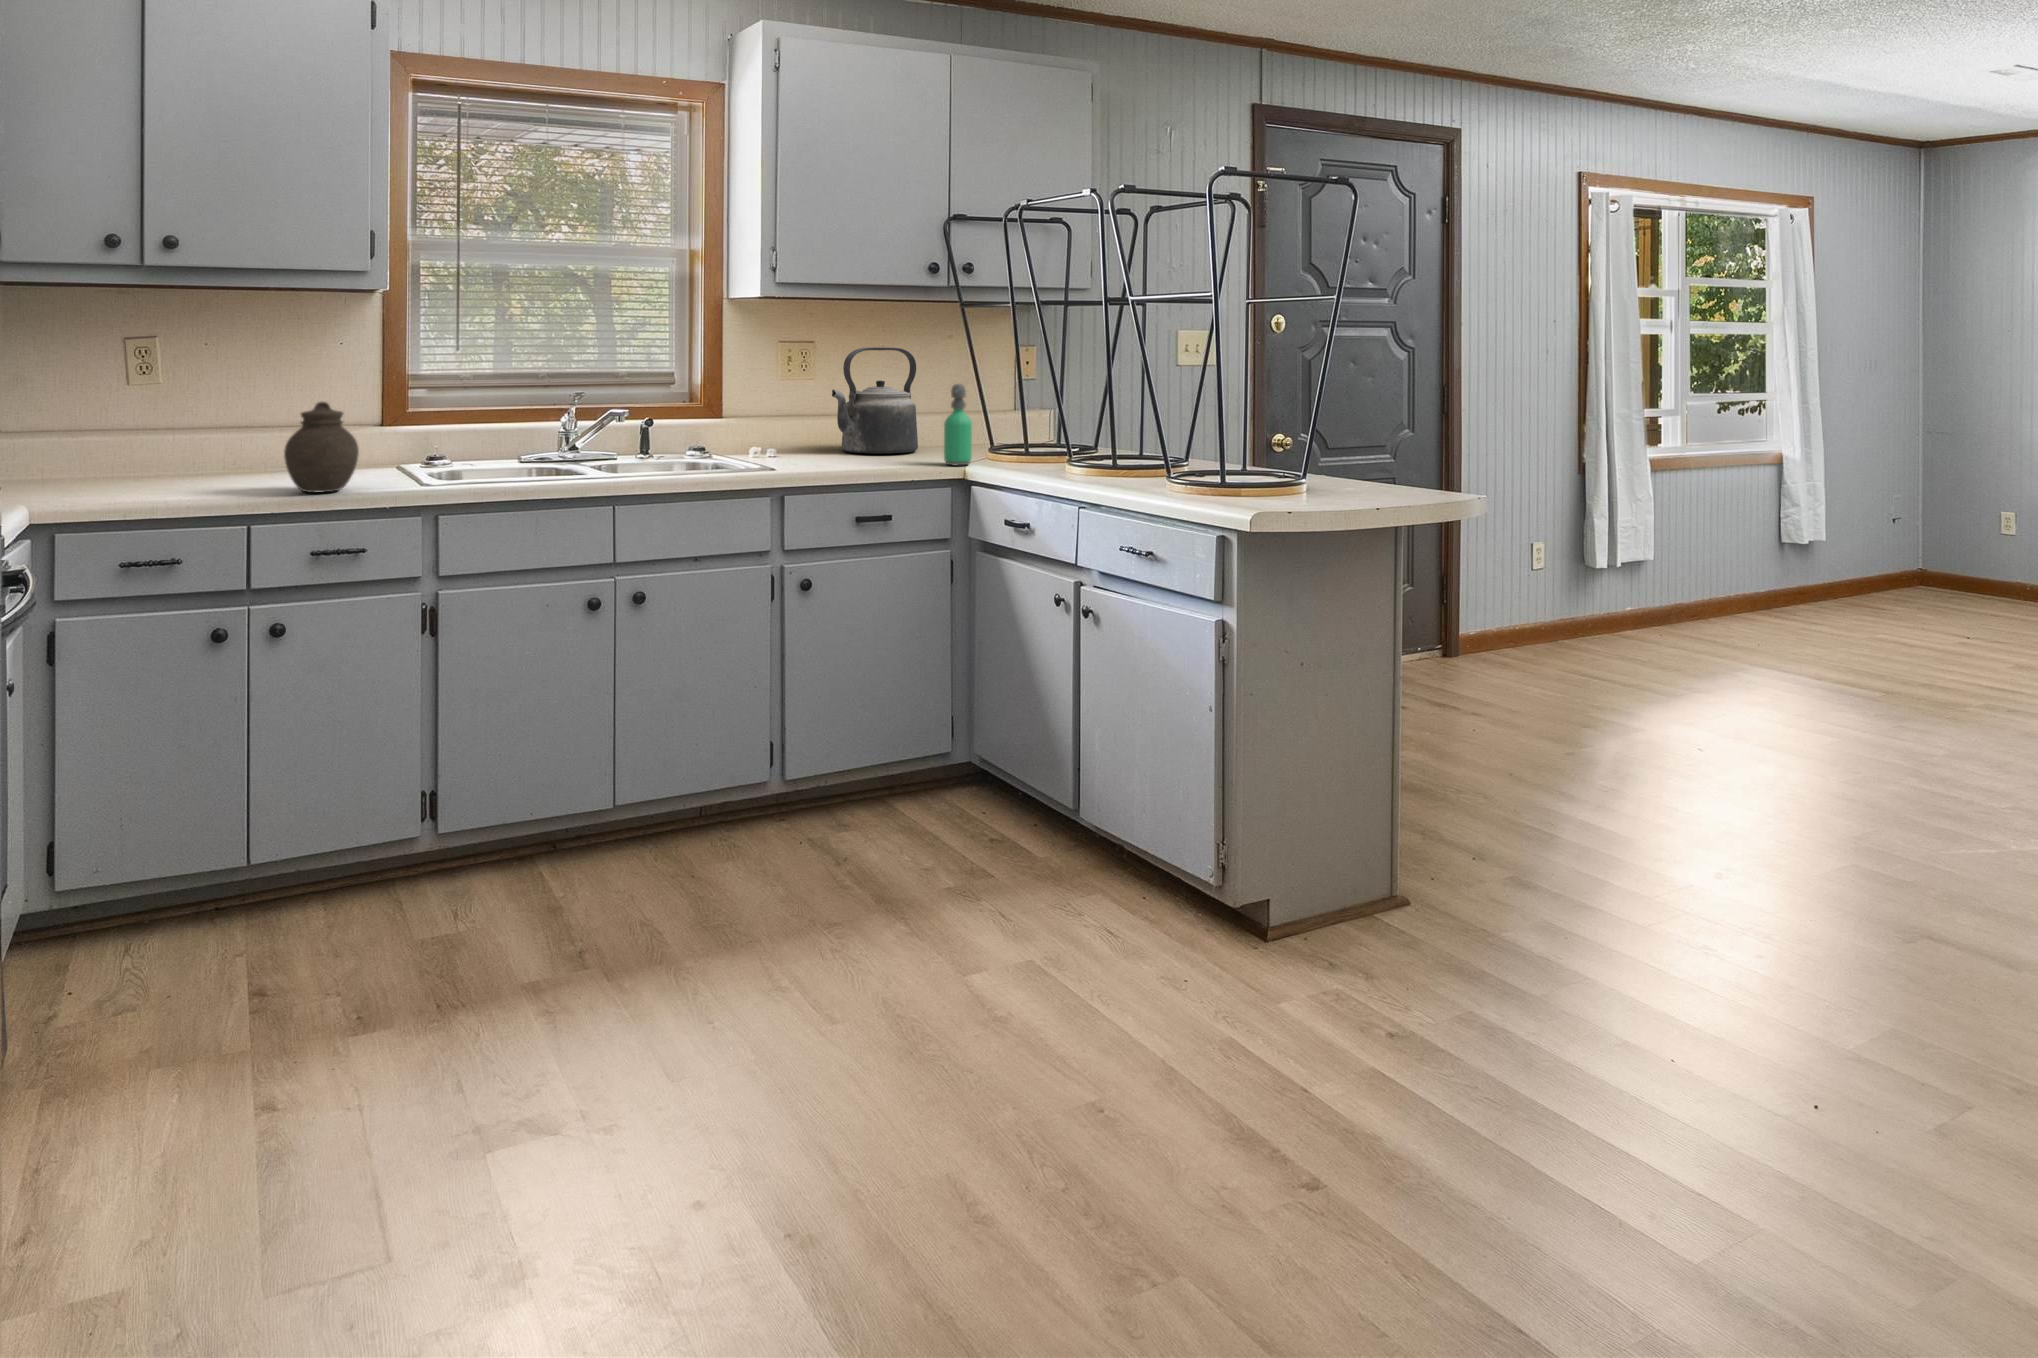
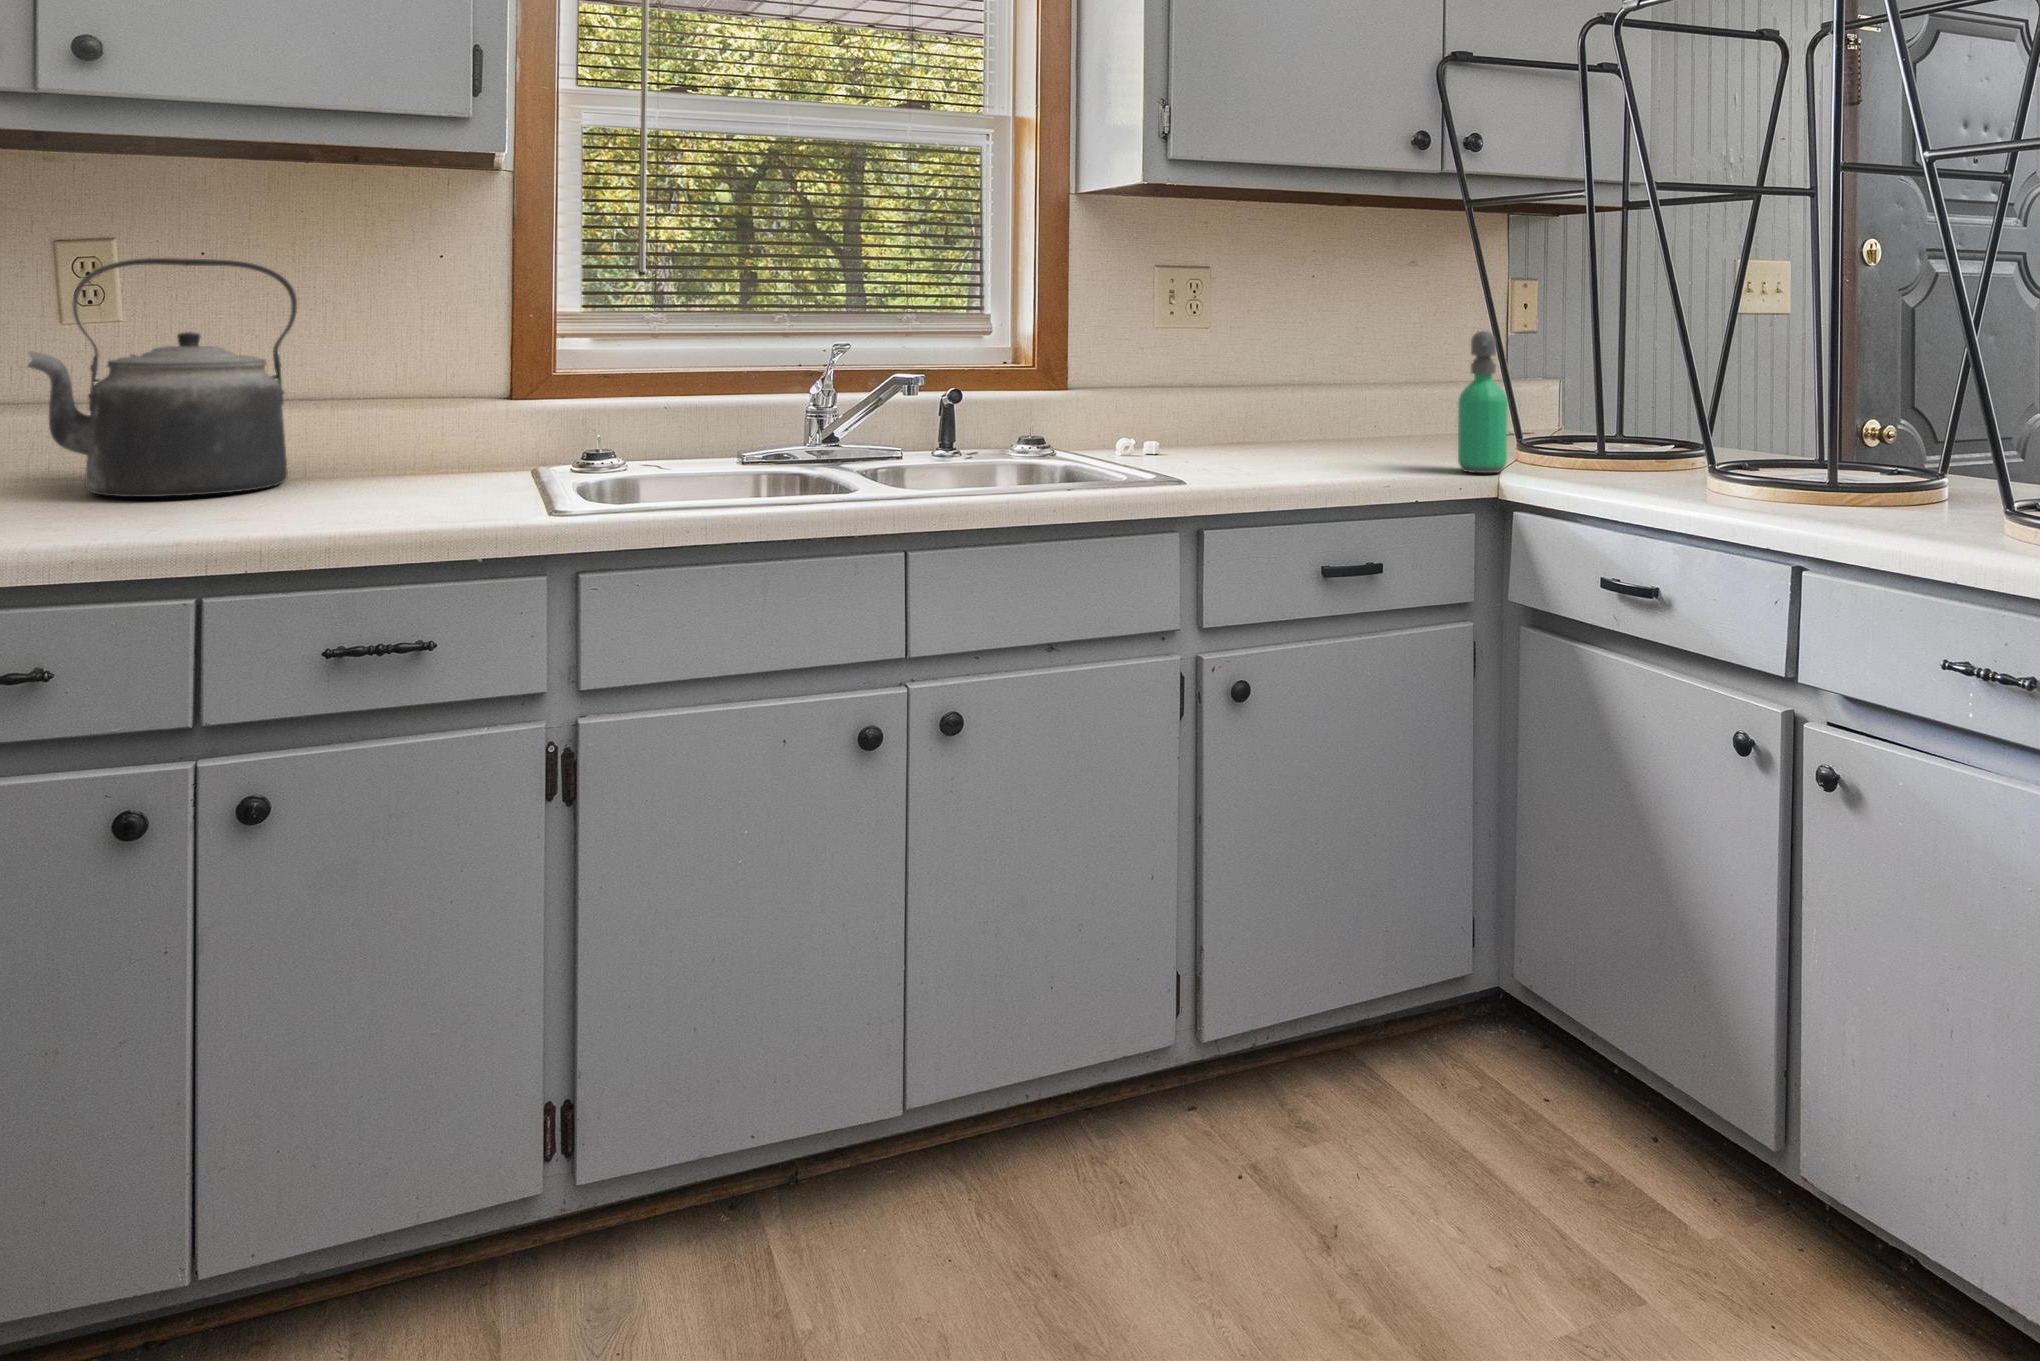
kettle: present [832,347,918,454] -> present [28,258,297,497]
jar: present [284,402,359,493] -> none [283,352,428,528]

